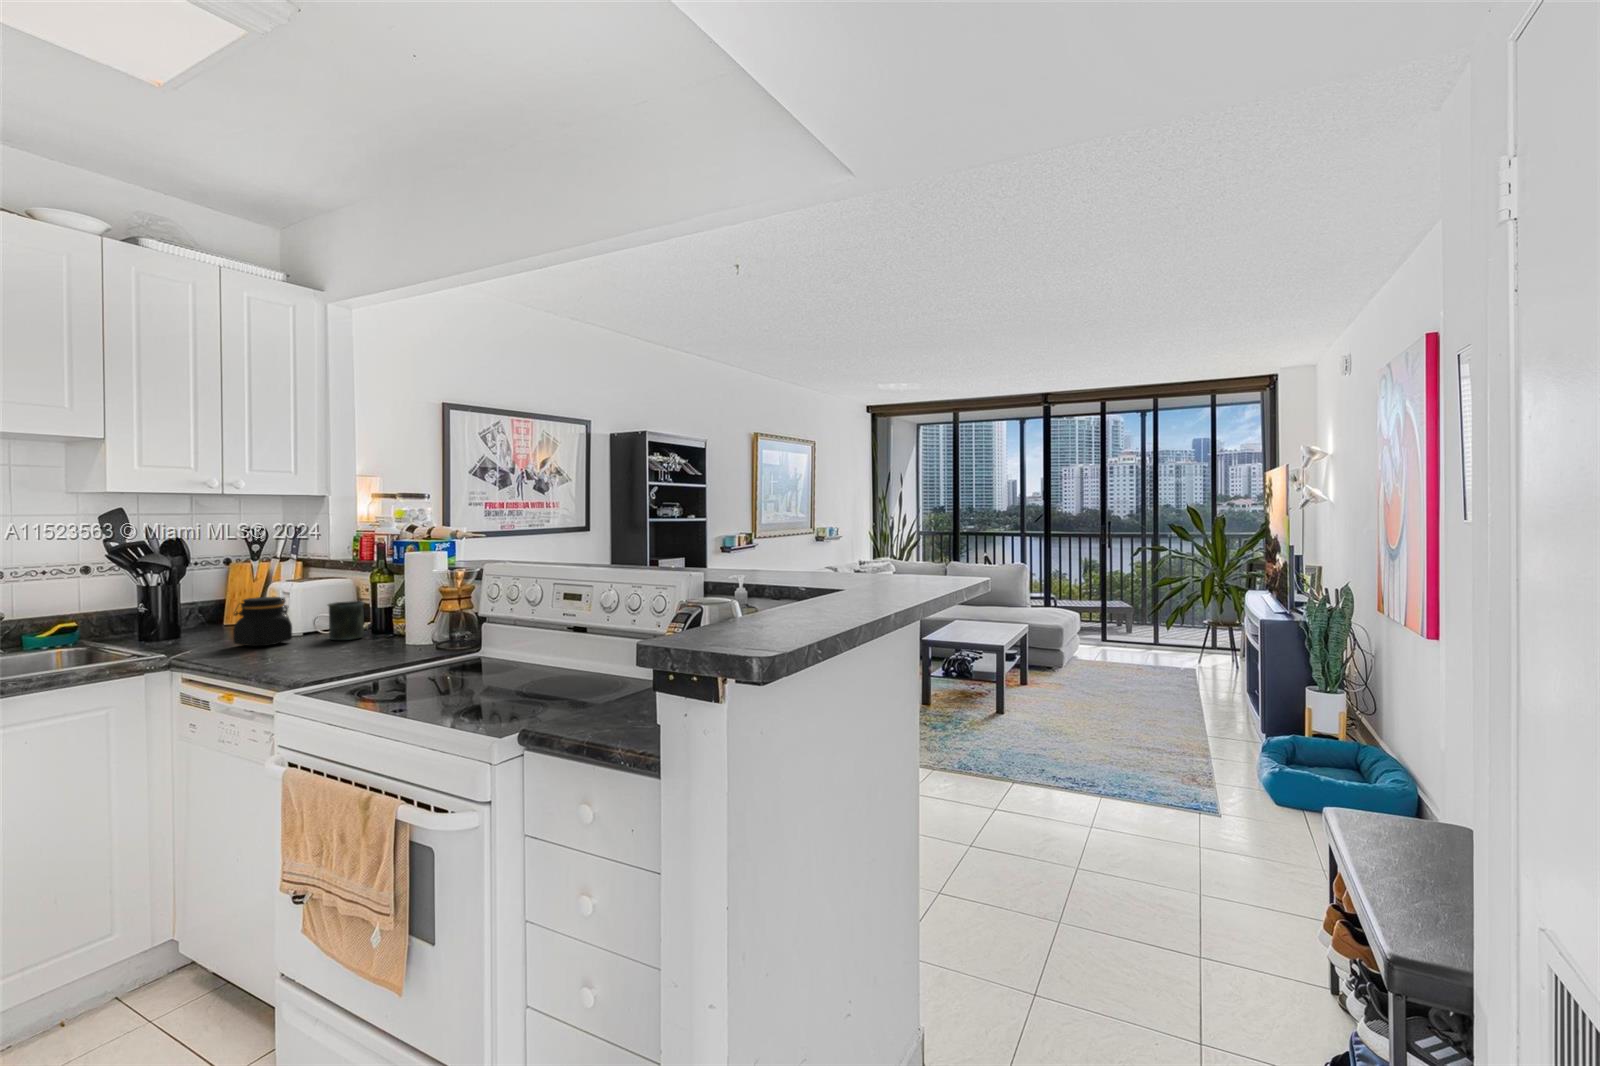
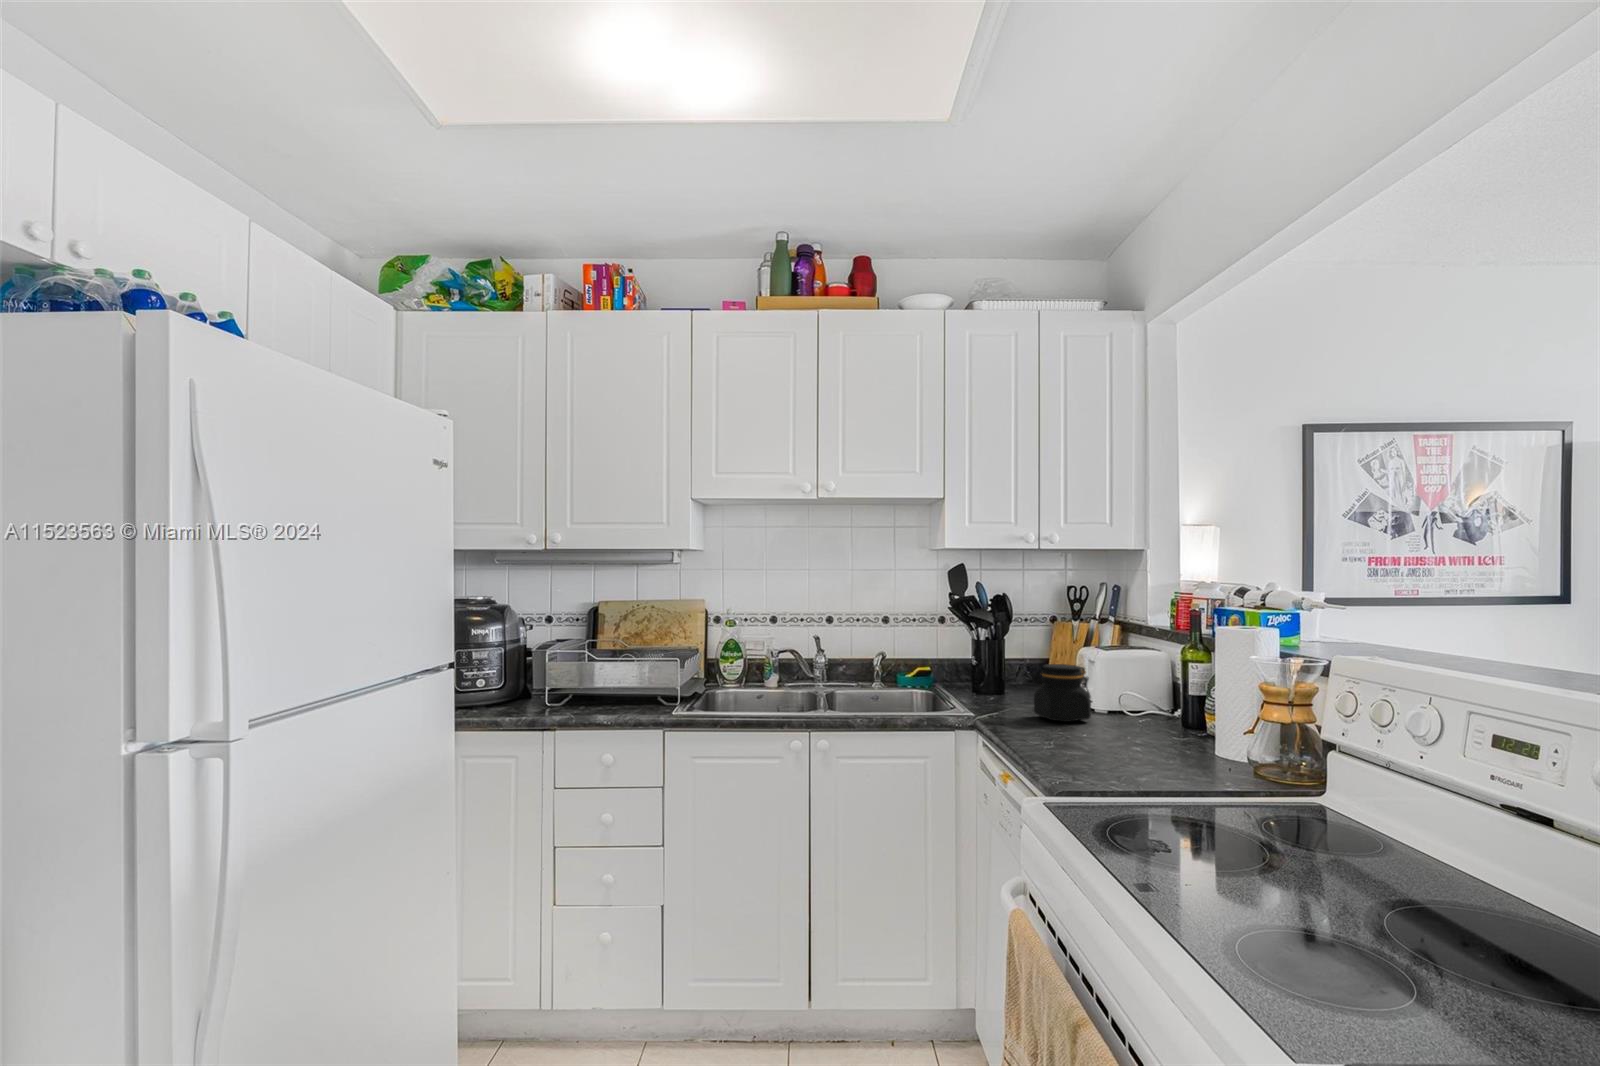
mug: present [328,601,364,640] -> none [1129,681,1173,731]

